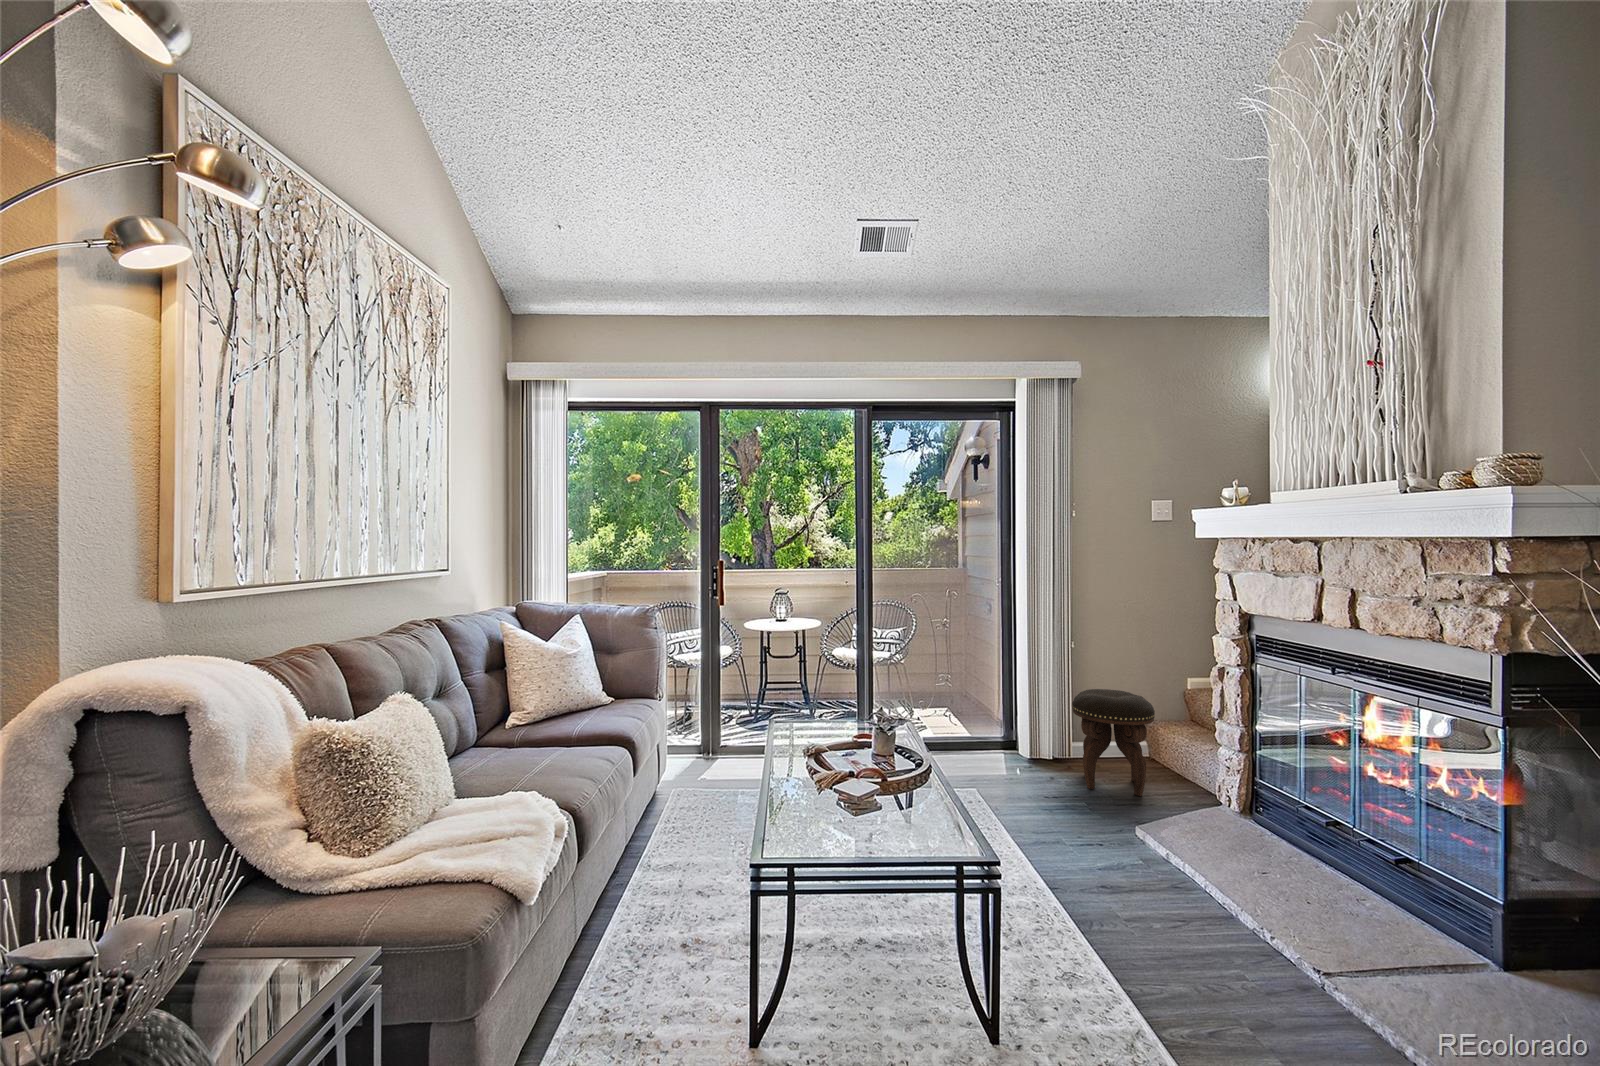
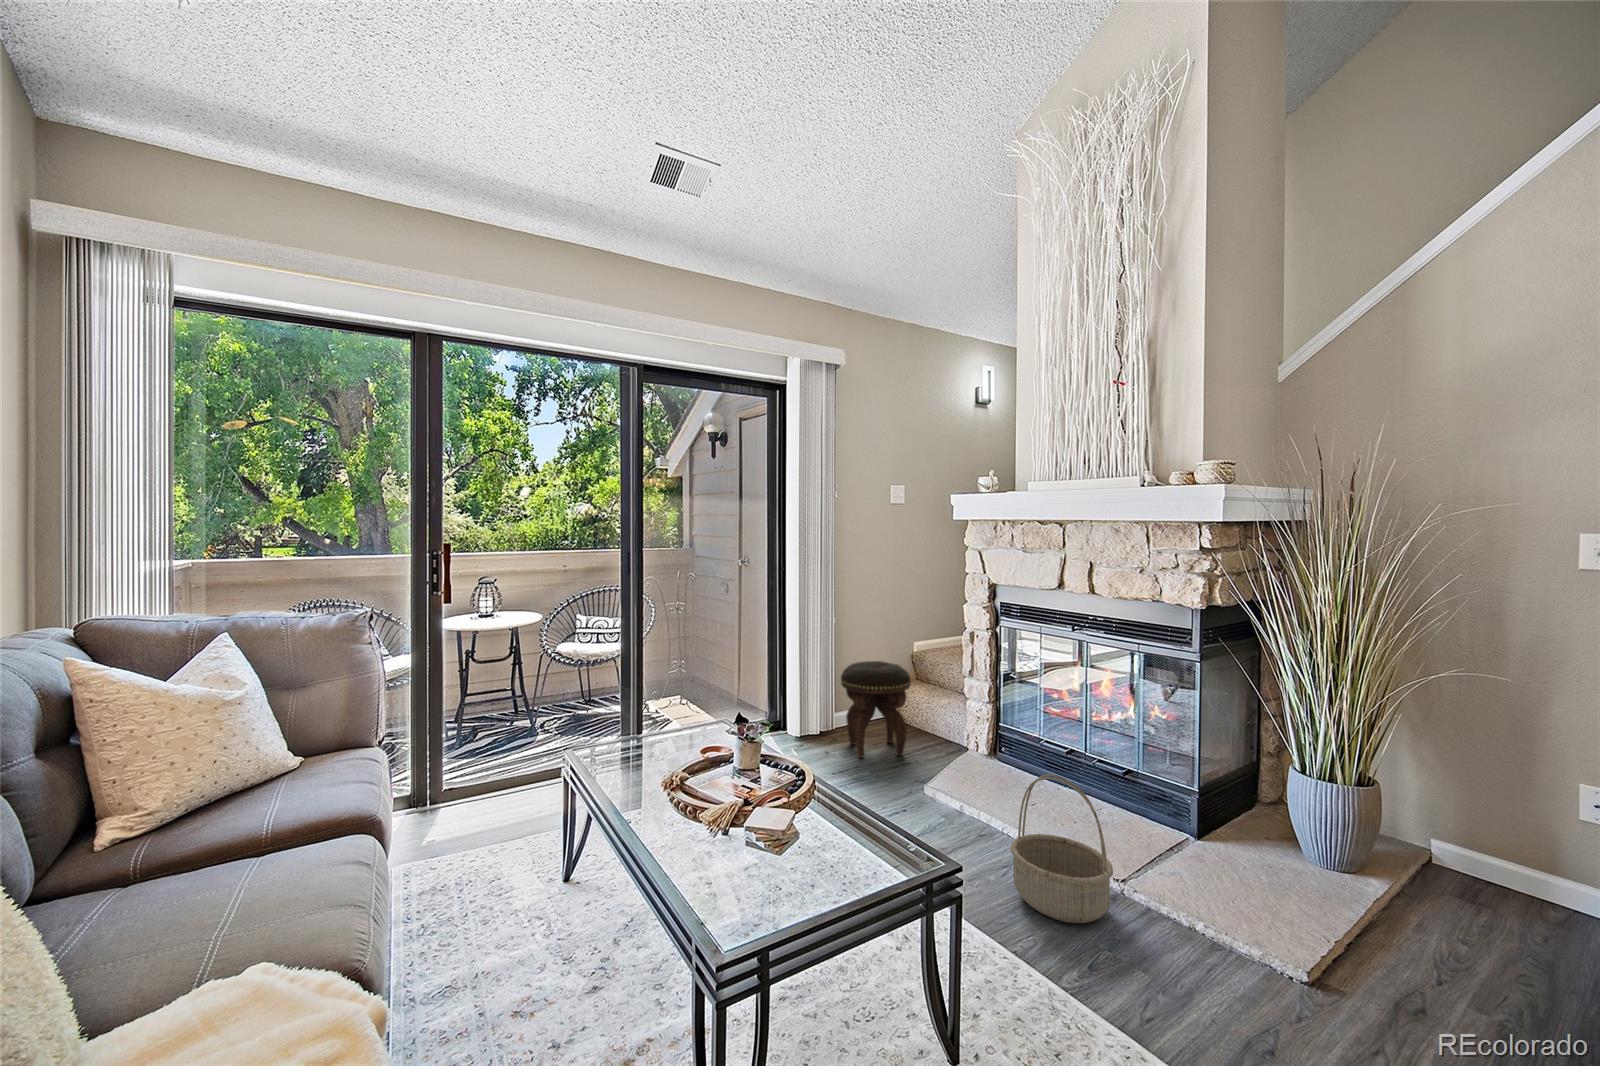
basket: none [1177,828,1308,1014] -> present [1010,774,1113,923]

